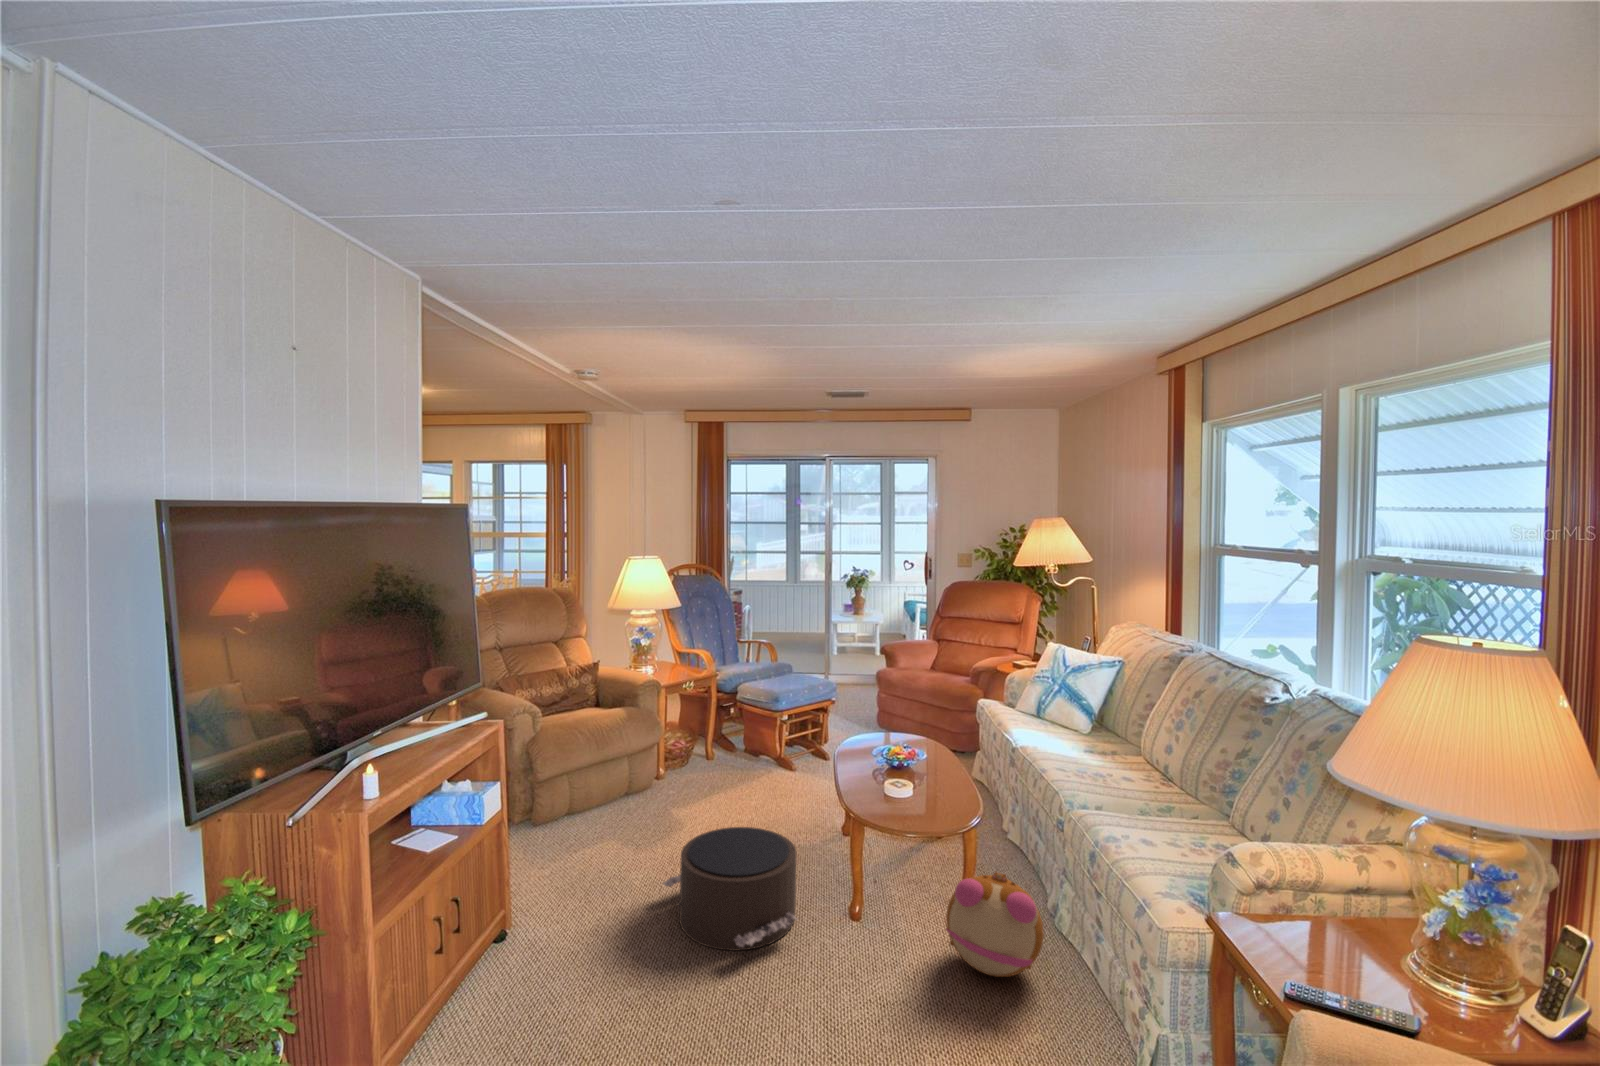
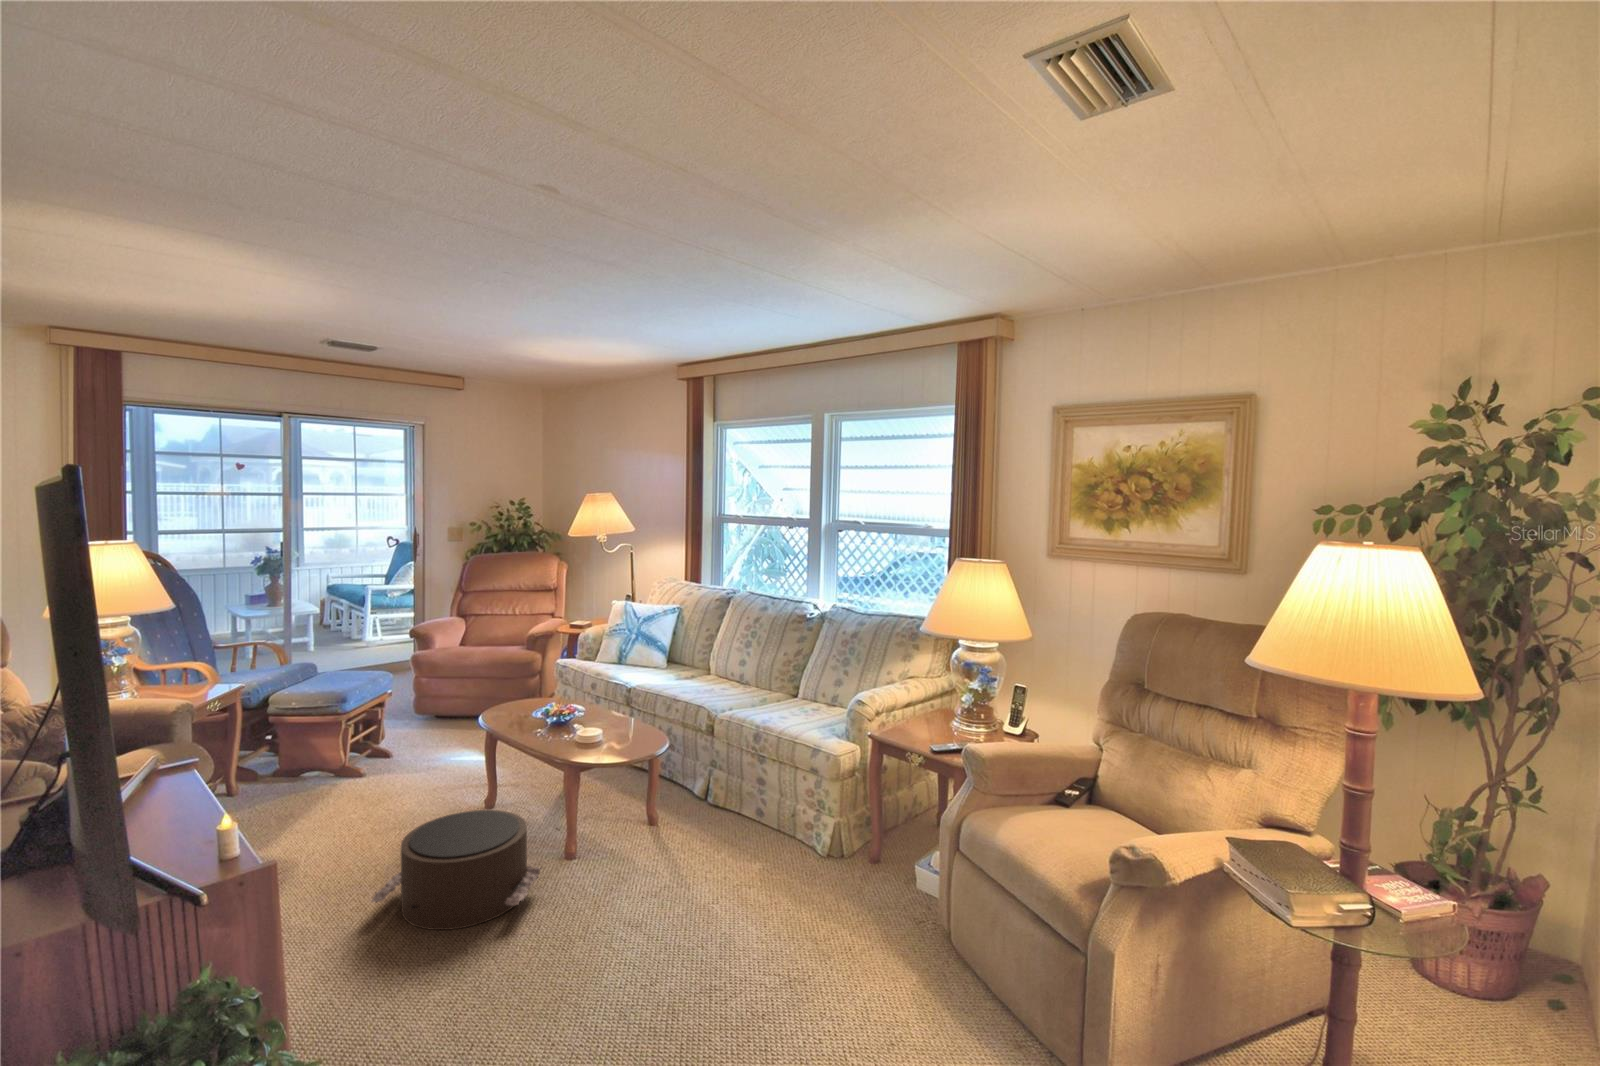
plush toy: present [946,872,1044,977] -> none [657,769,733,845]

